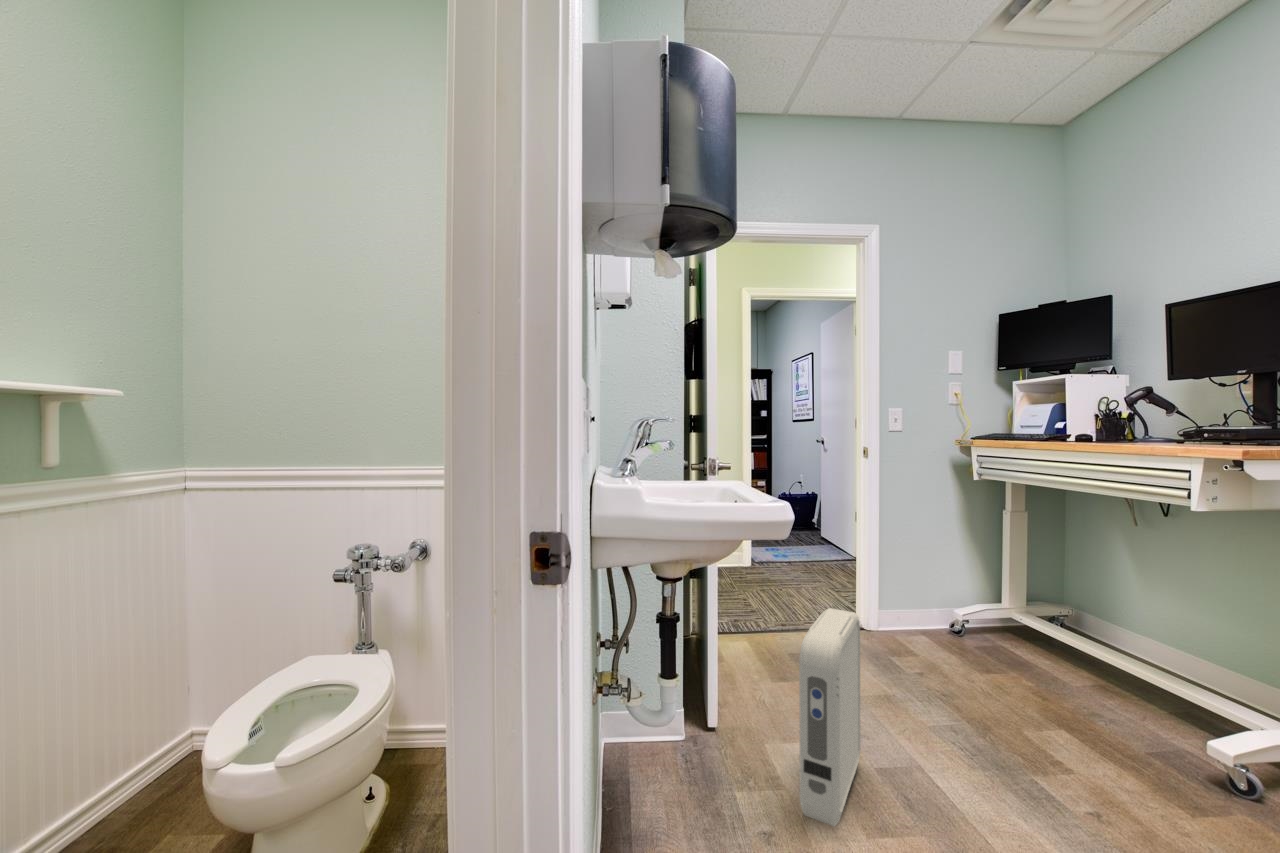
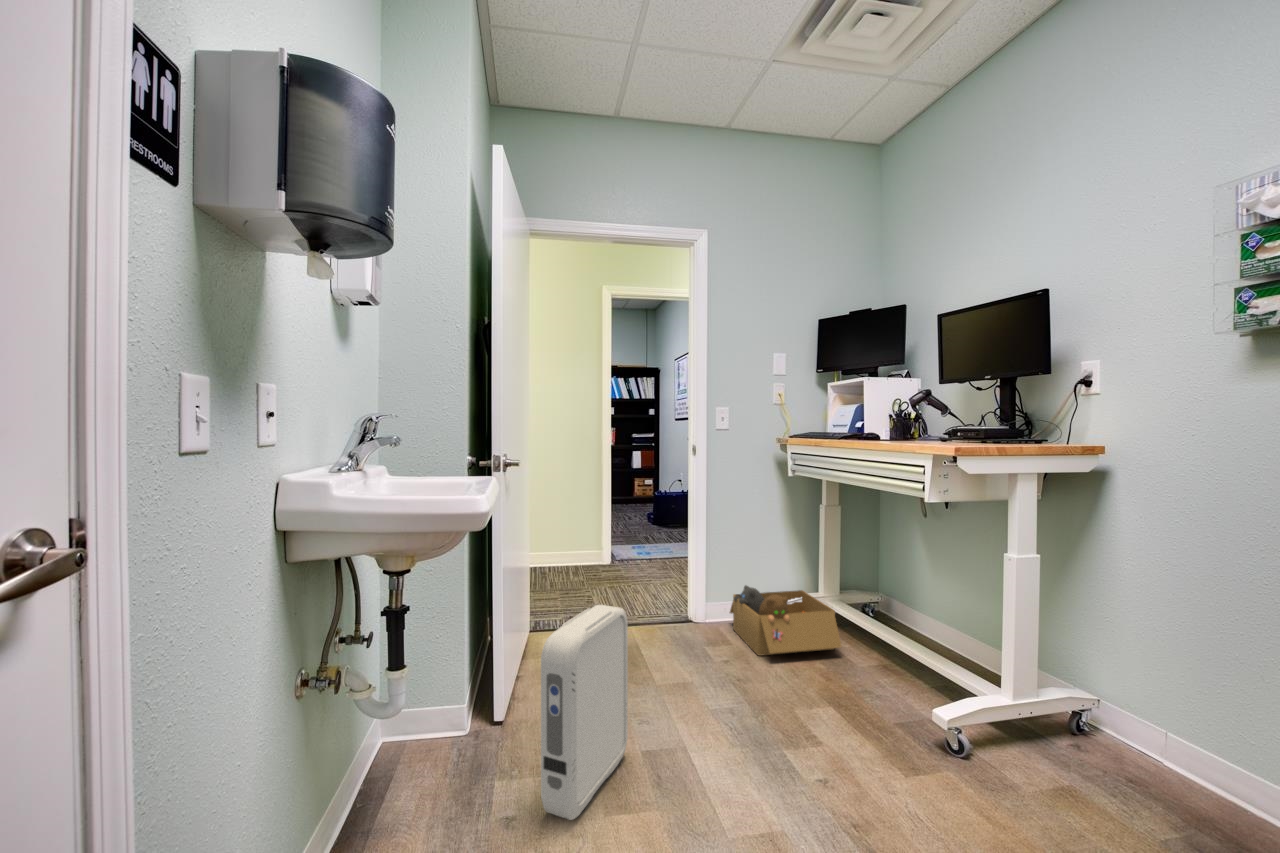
cardboard box: none [904,593,1050,667] -> present [730,585,841,655]

